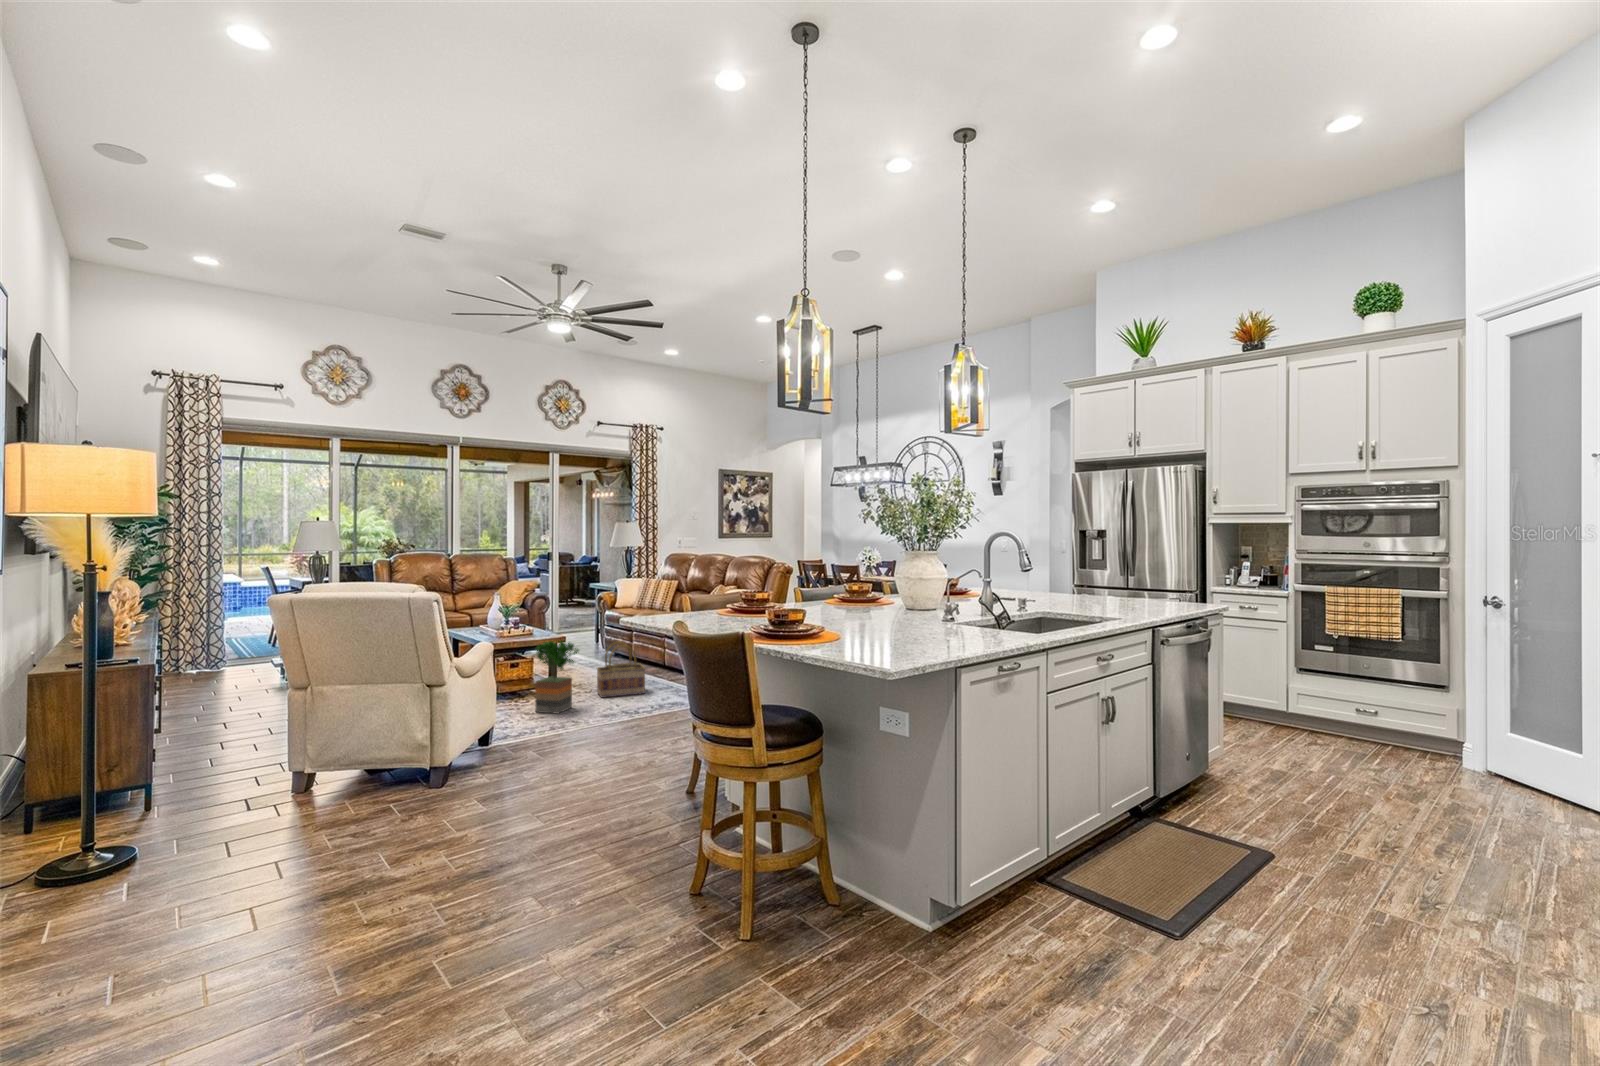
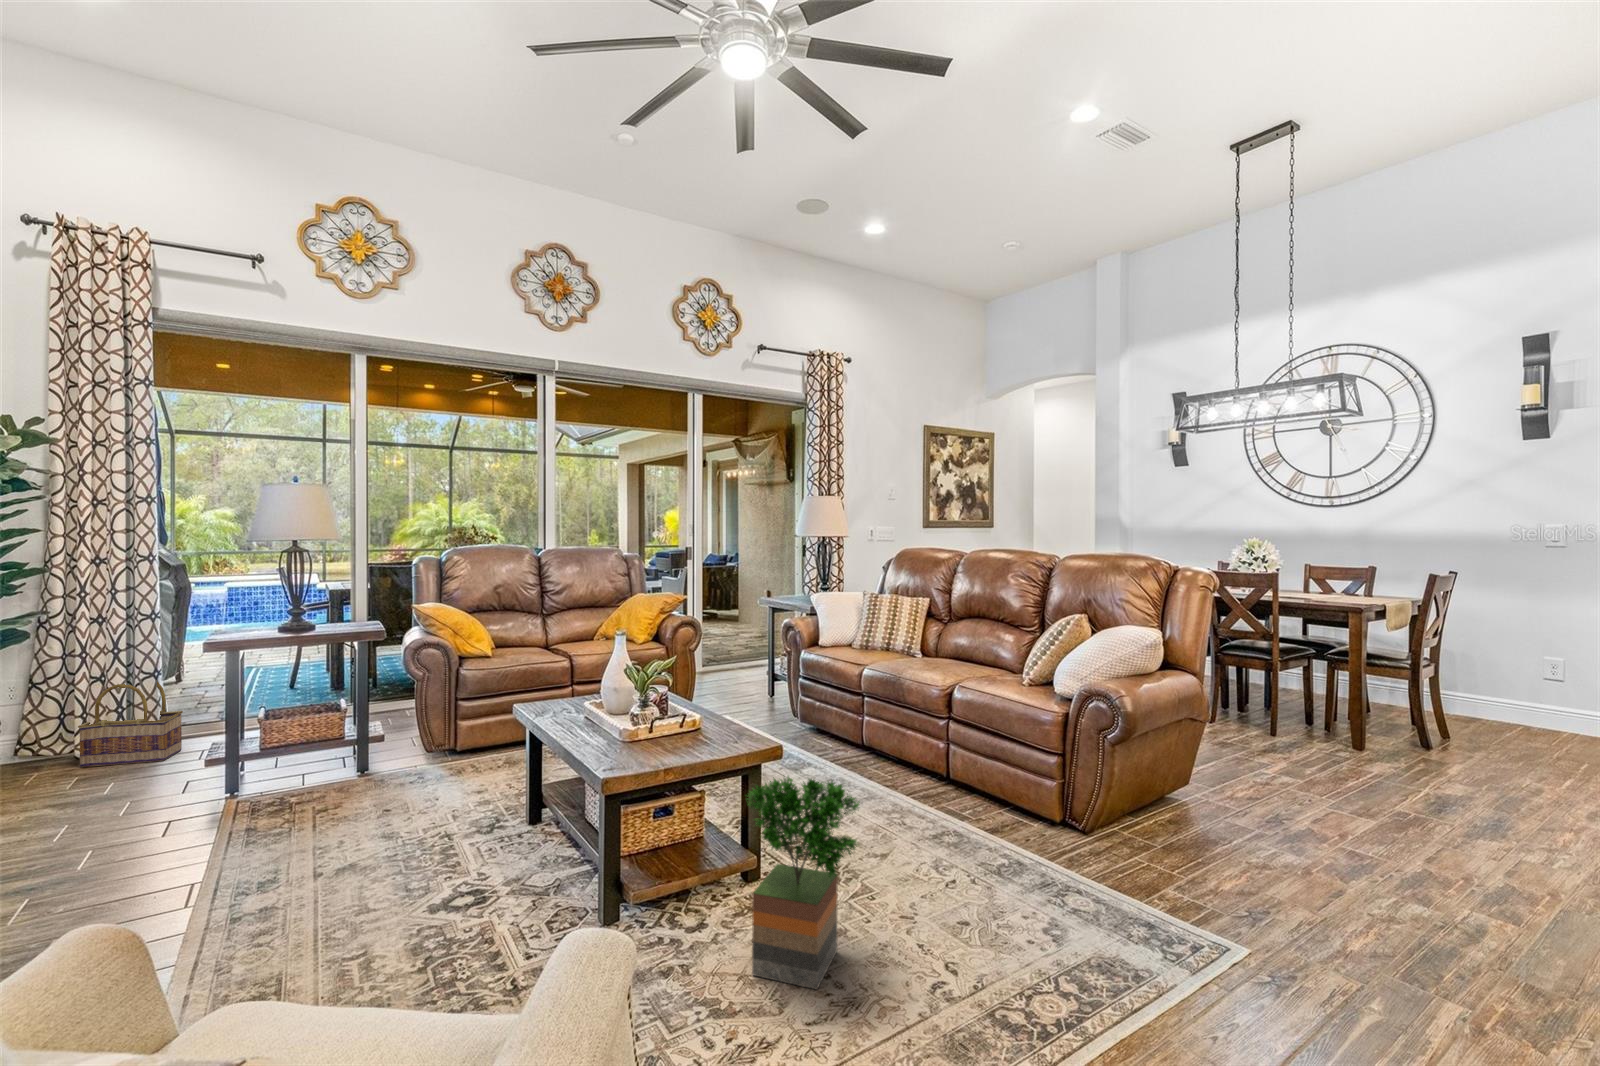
basket: present [597,642,645,698] -> present [78,682,183,767]

